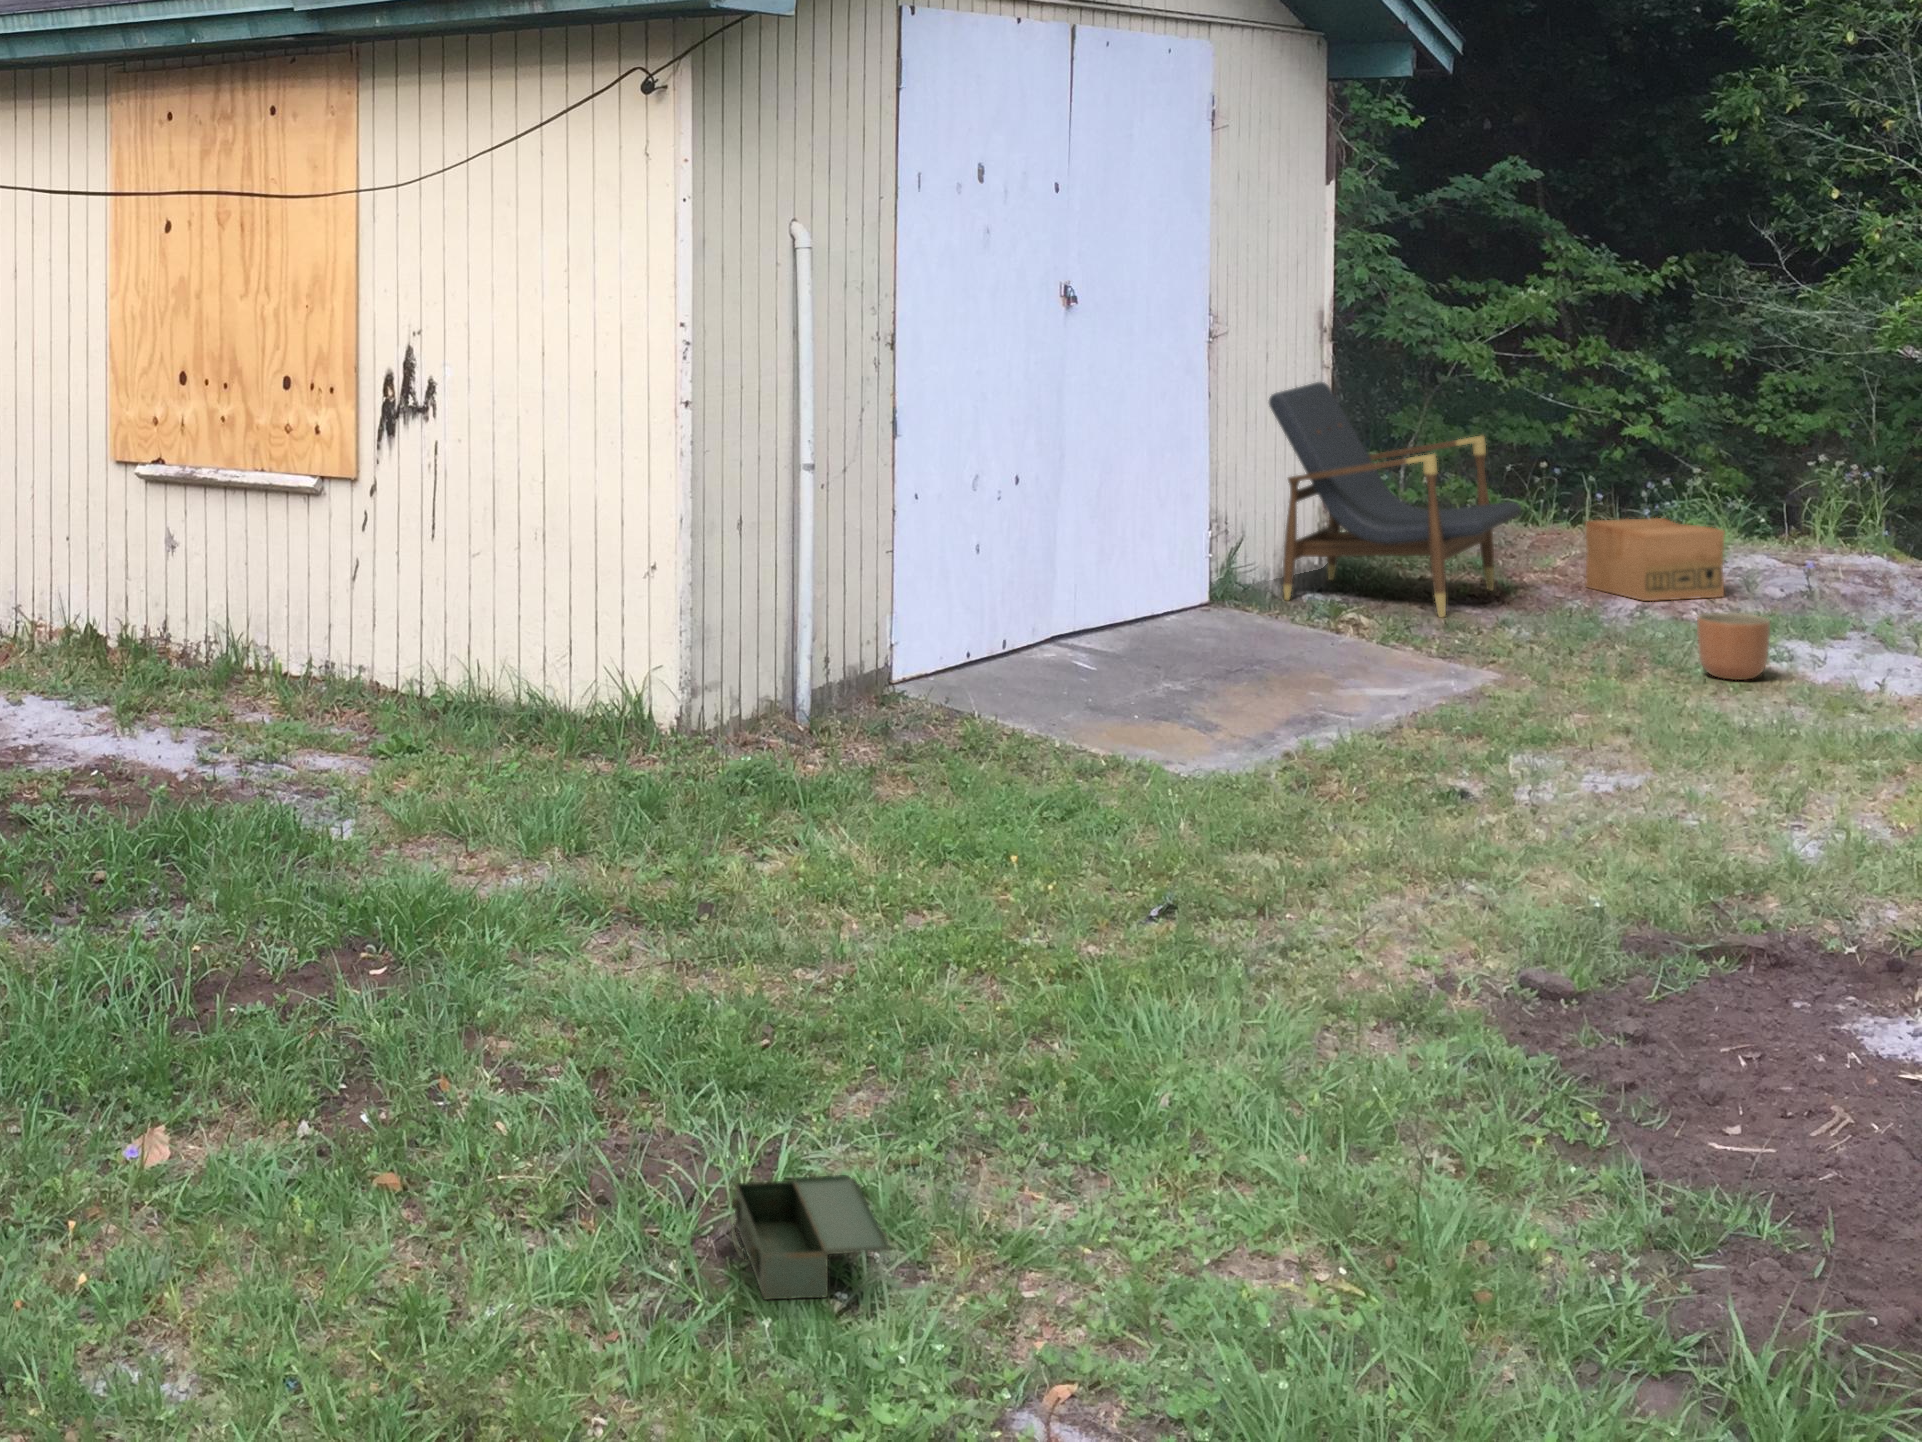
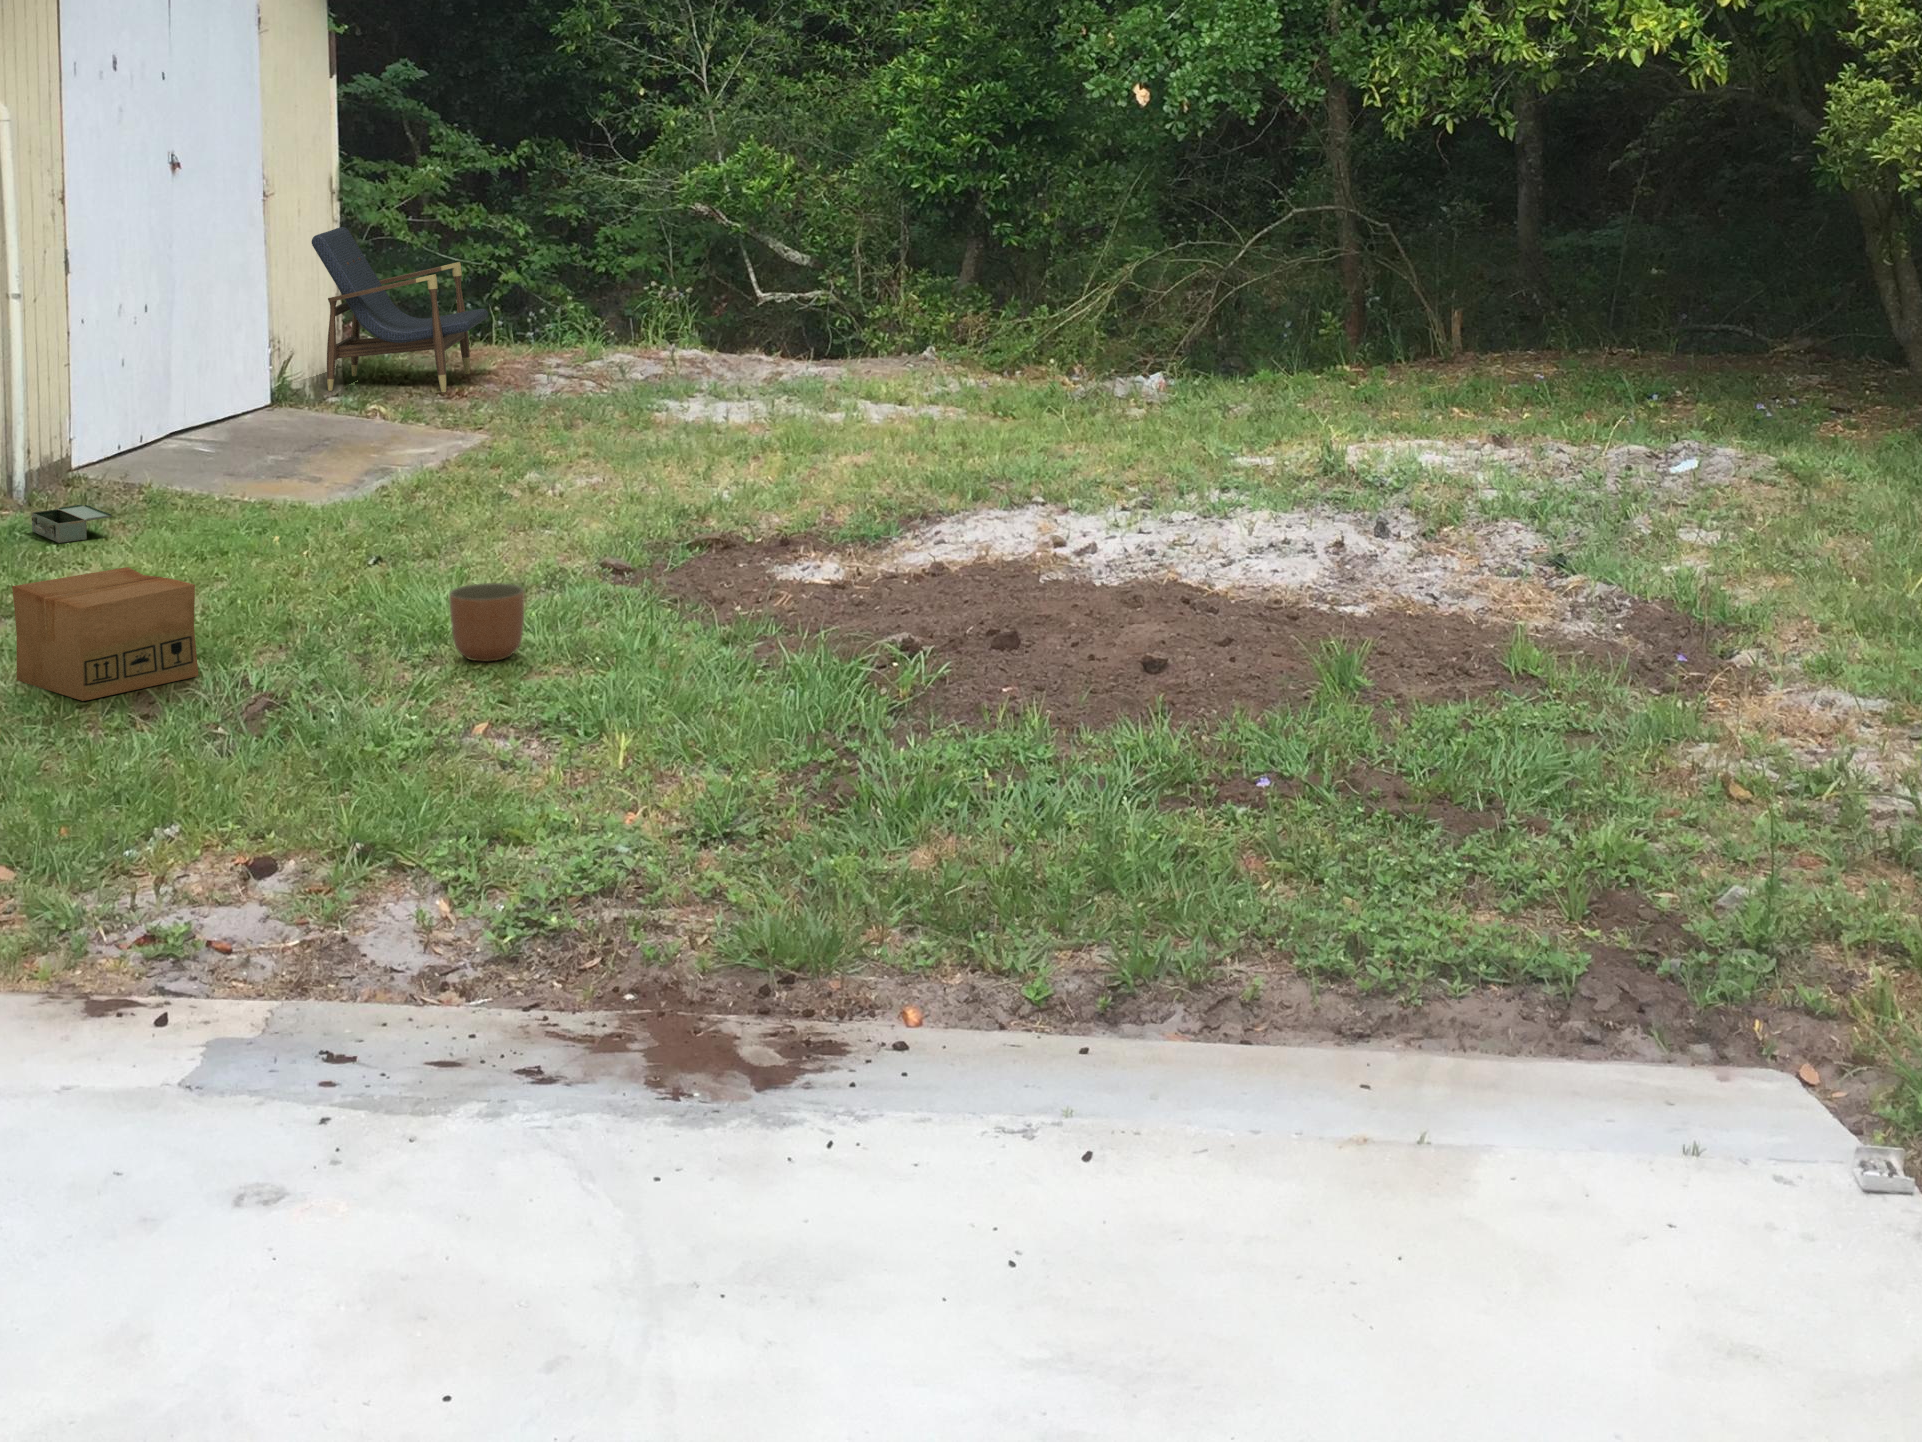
cardboard box: present [1586,518,1725,601] -> present [12,567,198,701]
planter: present [1697,612,1770,680] -> present [449,583,524,661]
toolbox: present [731,1175,889,1300] -> present [32,504,112,543]

